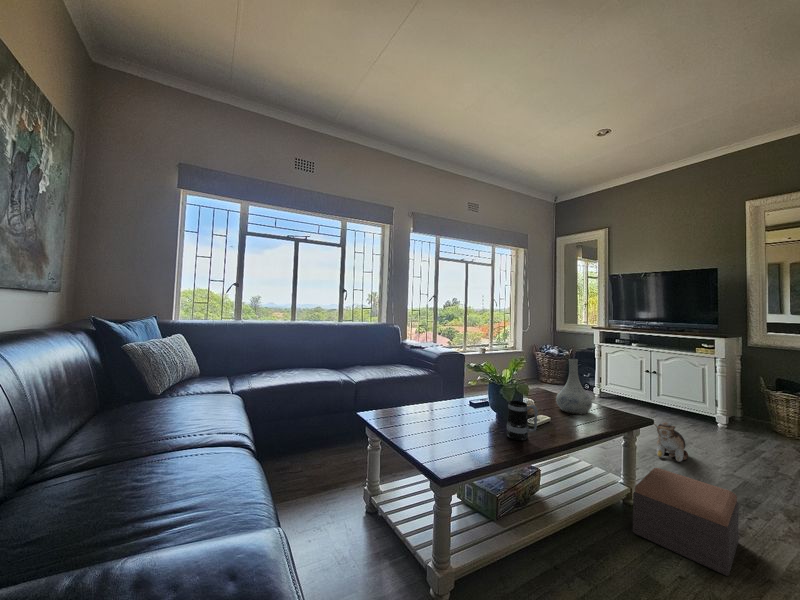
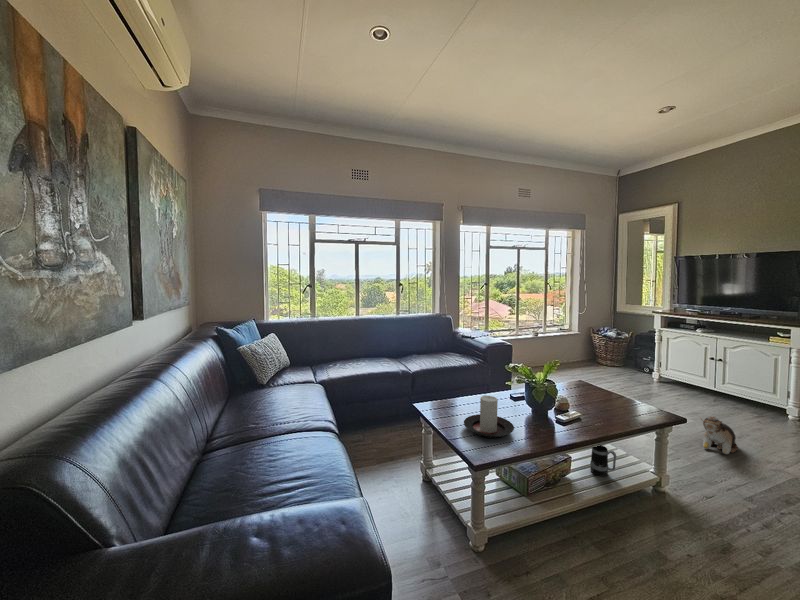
vase: present [556,359,592,414] -> none [591,360,626,411]
candle holder: none [422,395,482,447] -> present [464,396,514,438]
mug: present [507,401,538,440] -> present [590,445,616,476]
footstool: present [633,468,739,576] -> none [653,462,761,559]

